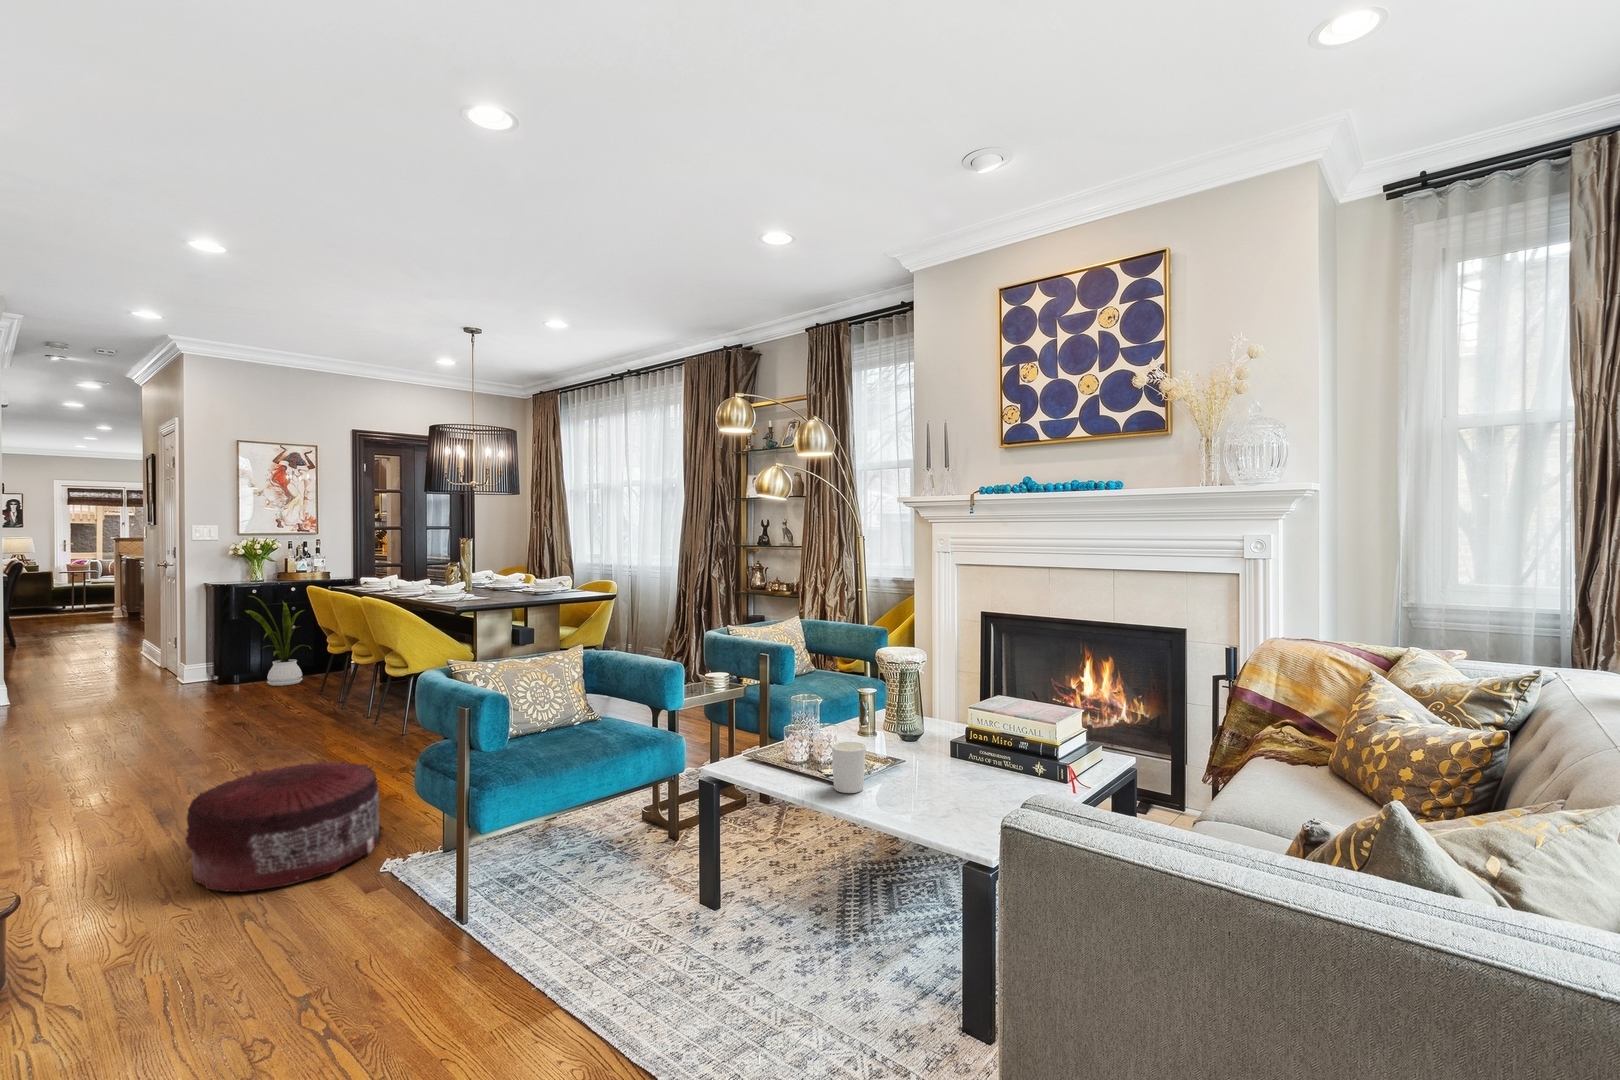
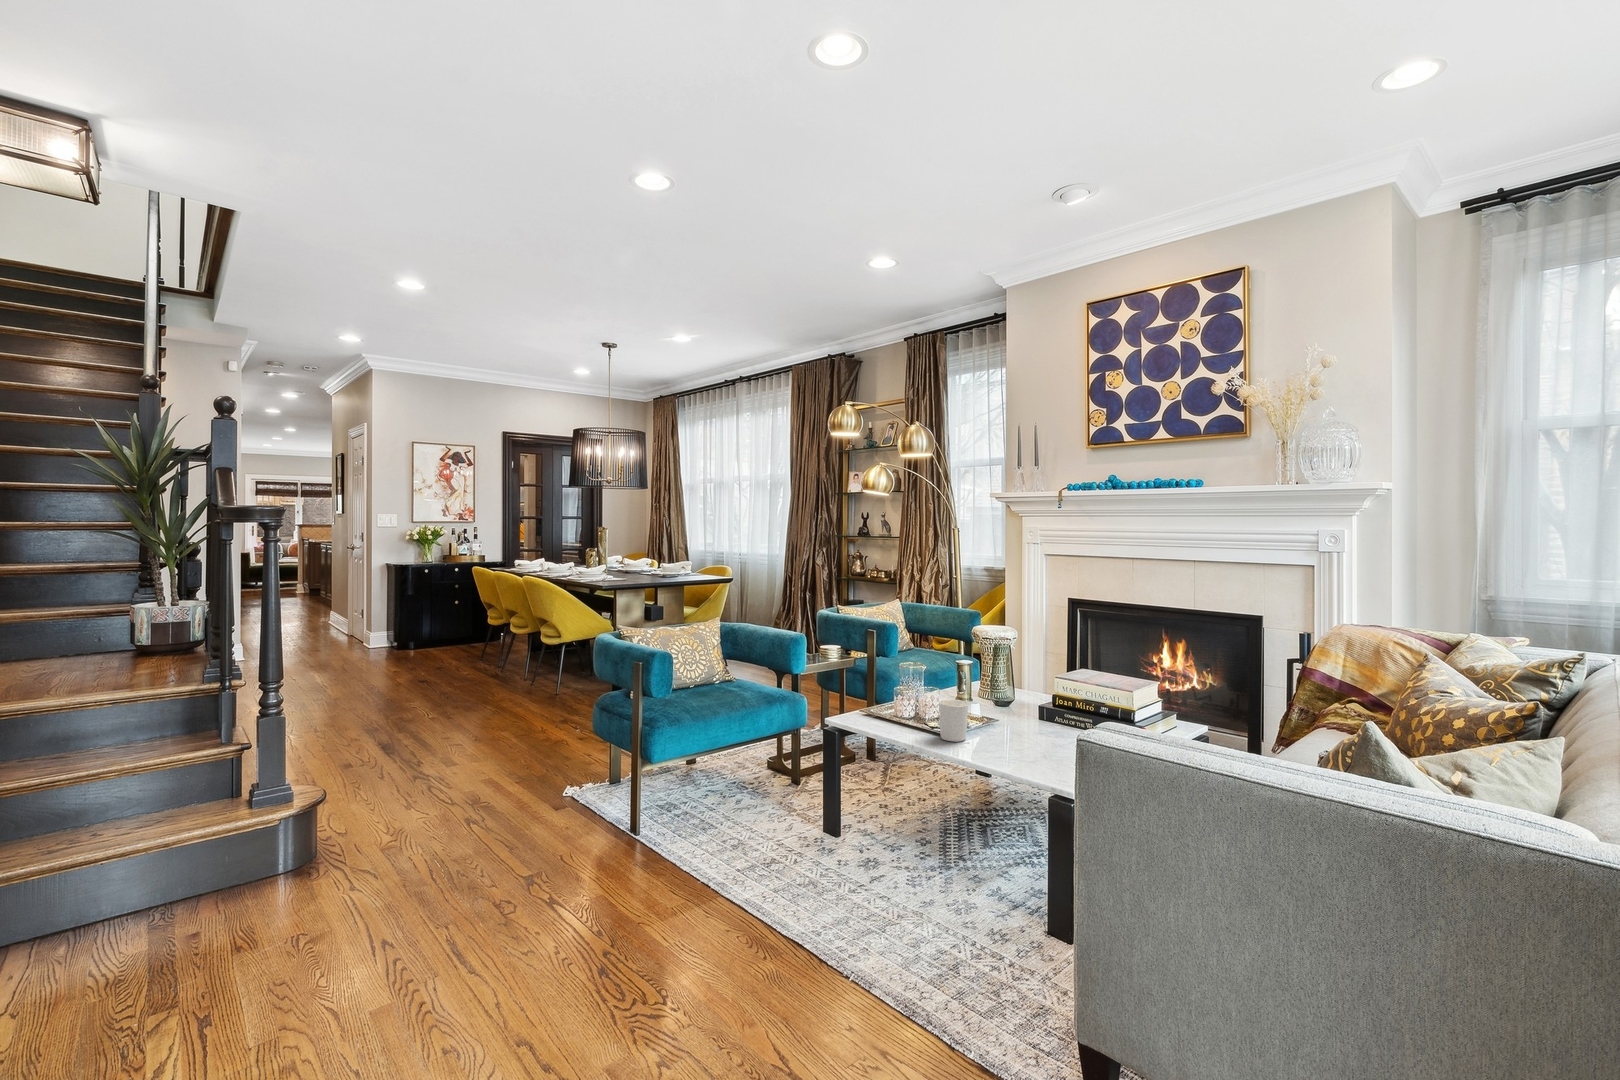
house plant: present [245,596,311,686] -> none [422,572,474,649]
pouf: present [186,760,383,892] -> none [419,704,560,803]

